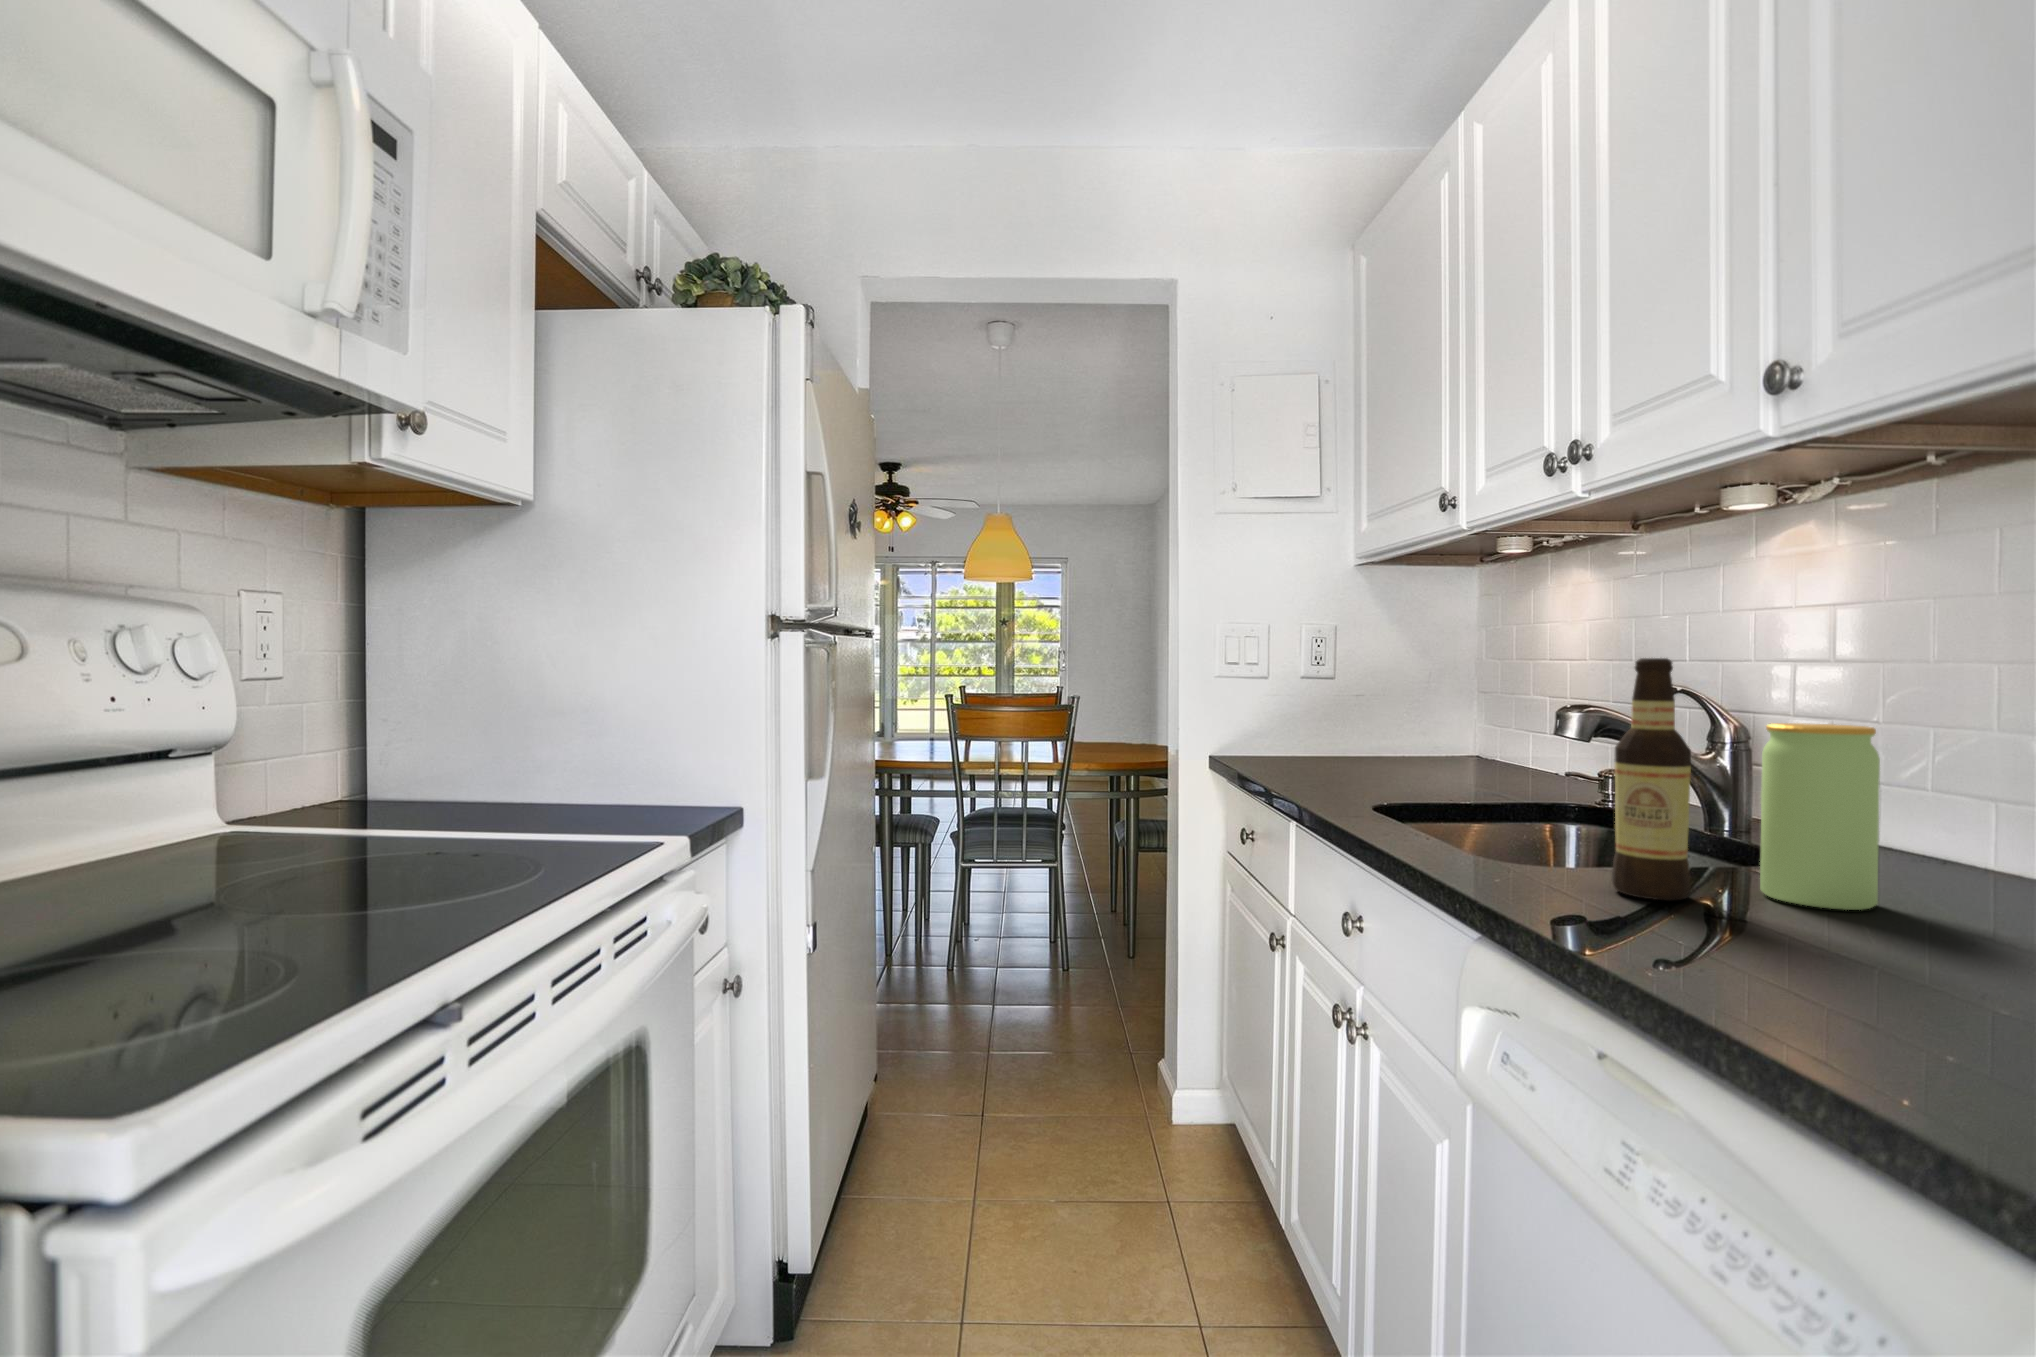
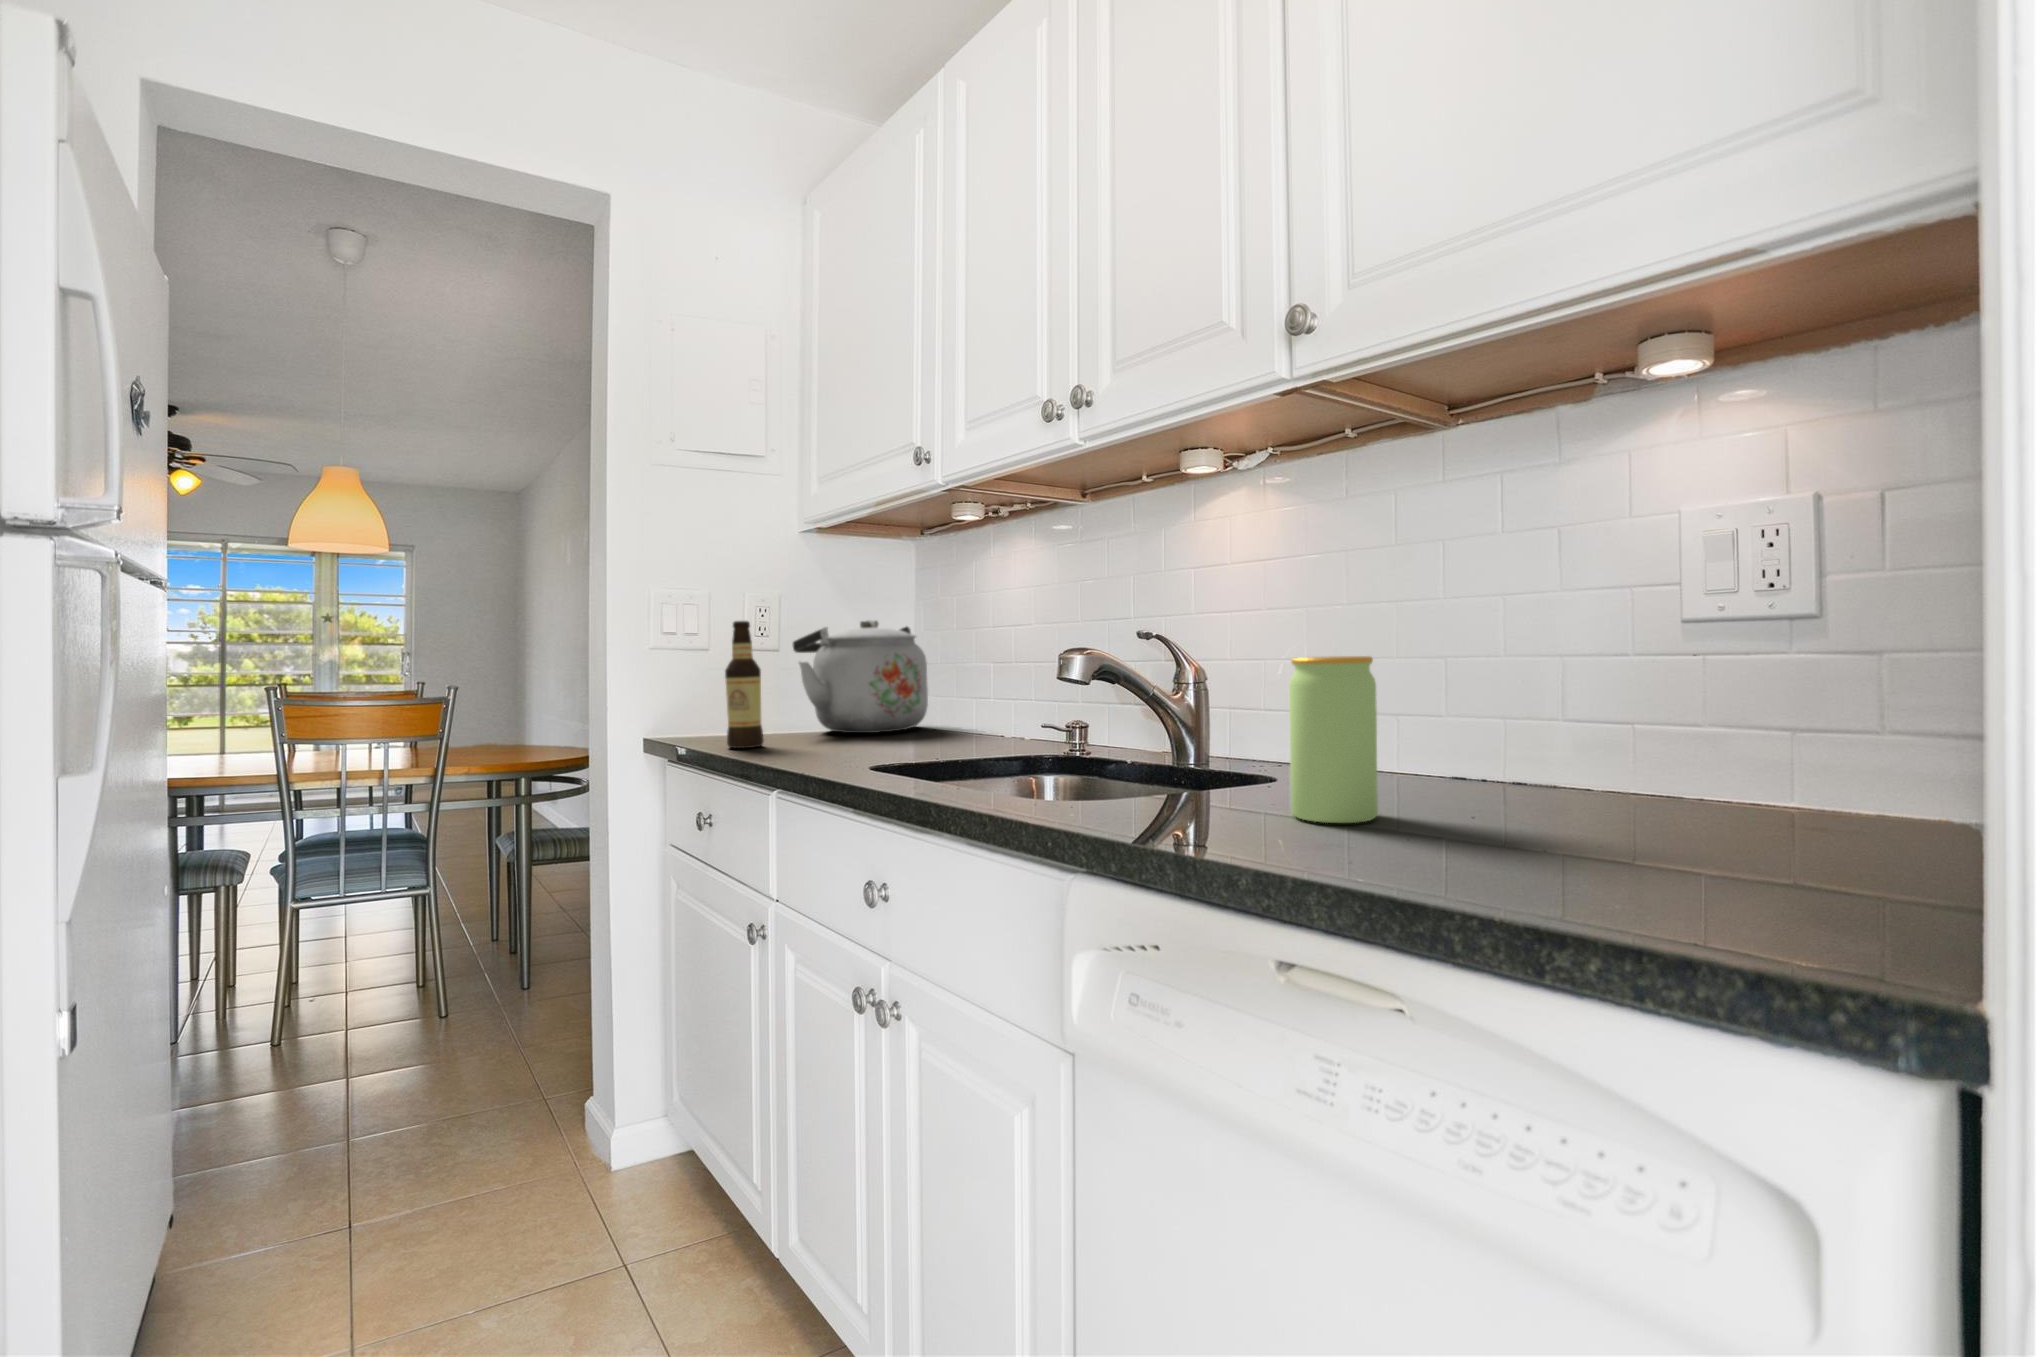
kettle: none [1336,655,1471,764] -> present [793,619,928,733]
bottle: present [1612,658,1691,901] -> present [725,621,764,748]

